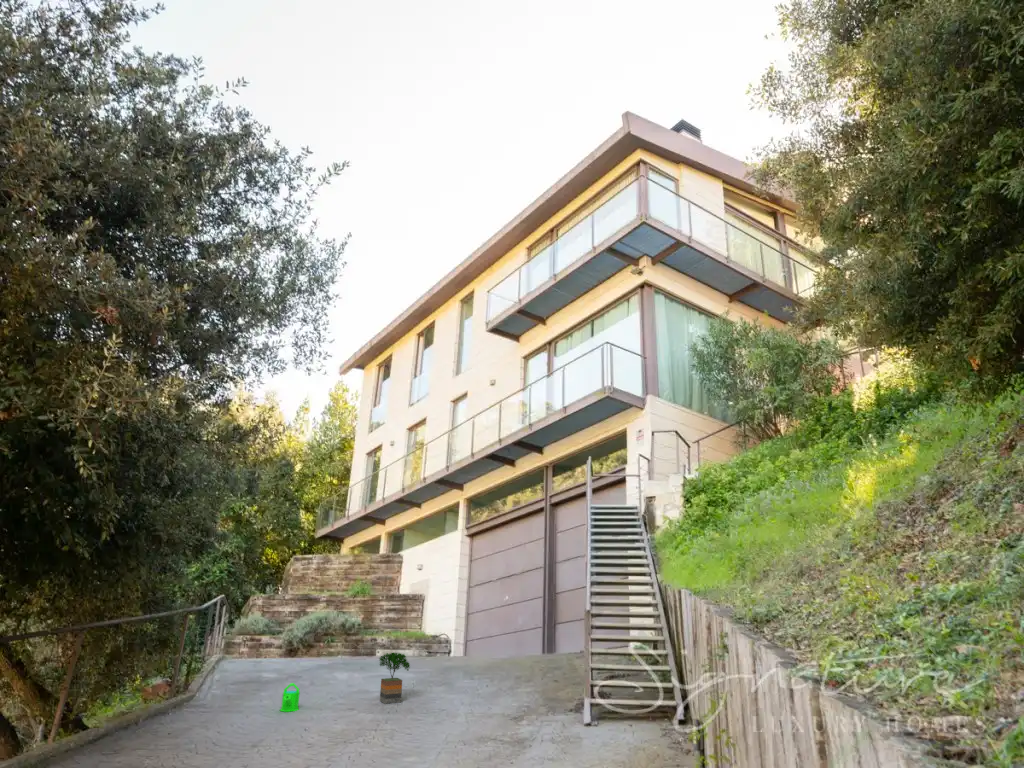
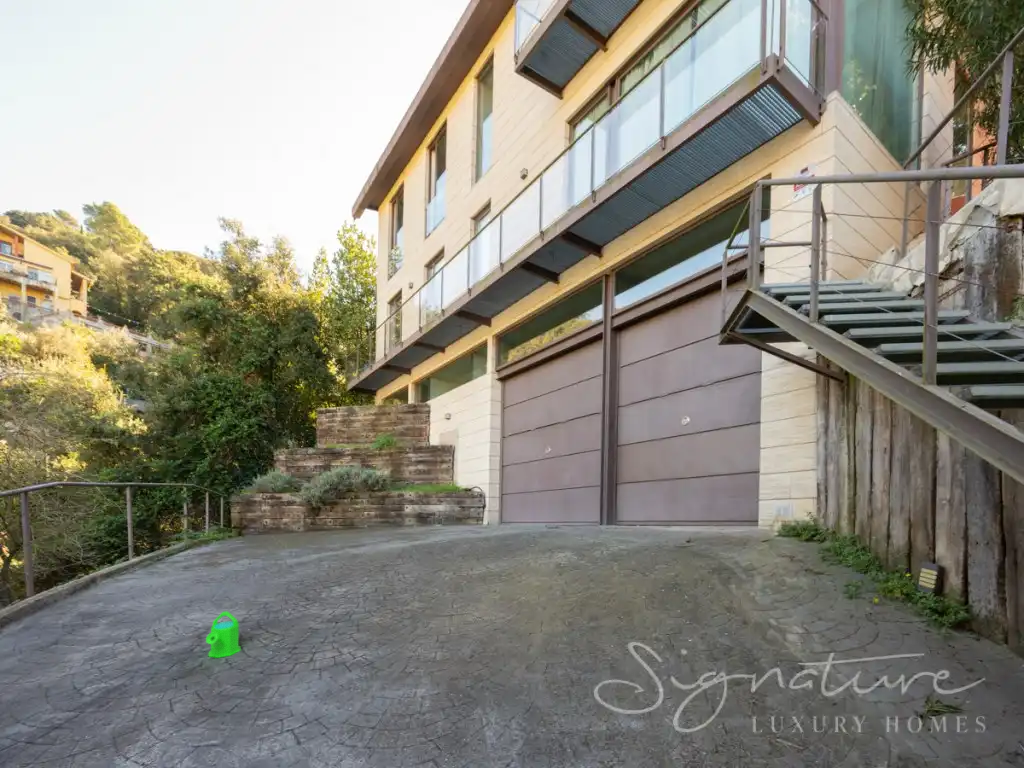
potted tree: present [379,653,410,704] -> none [365,551,417,632]

